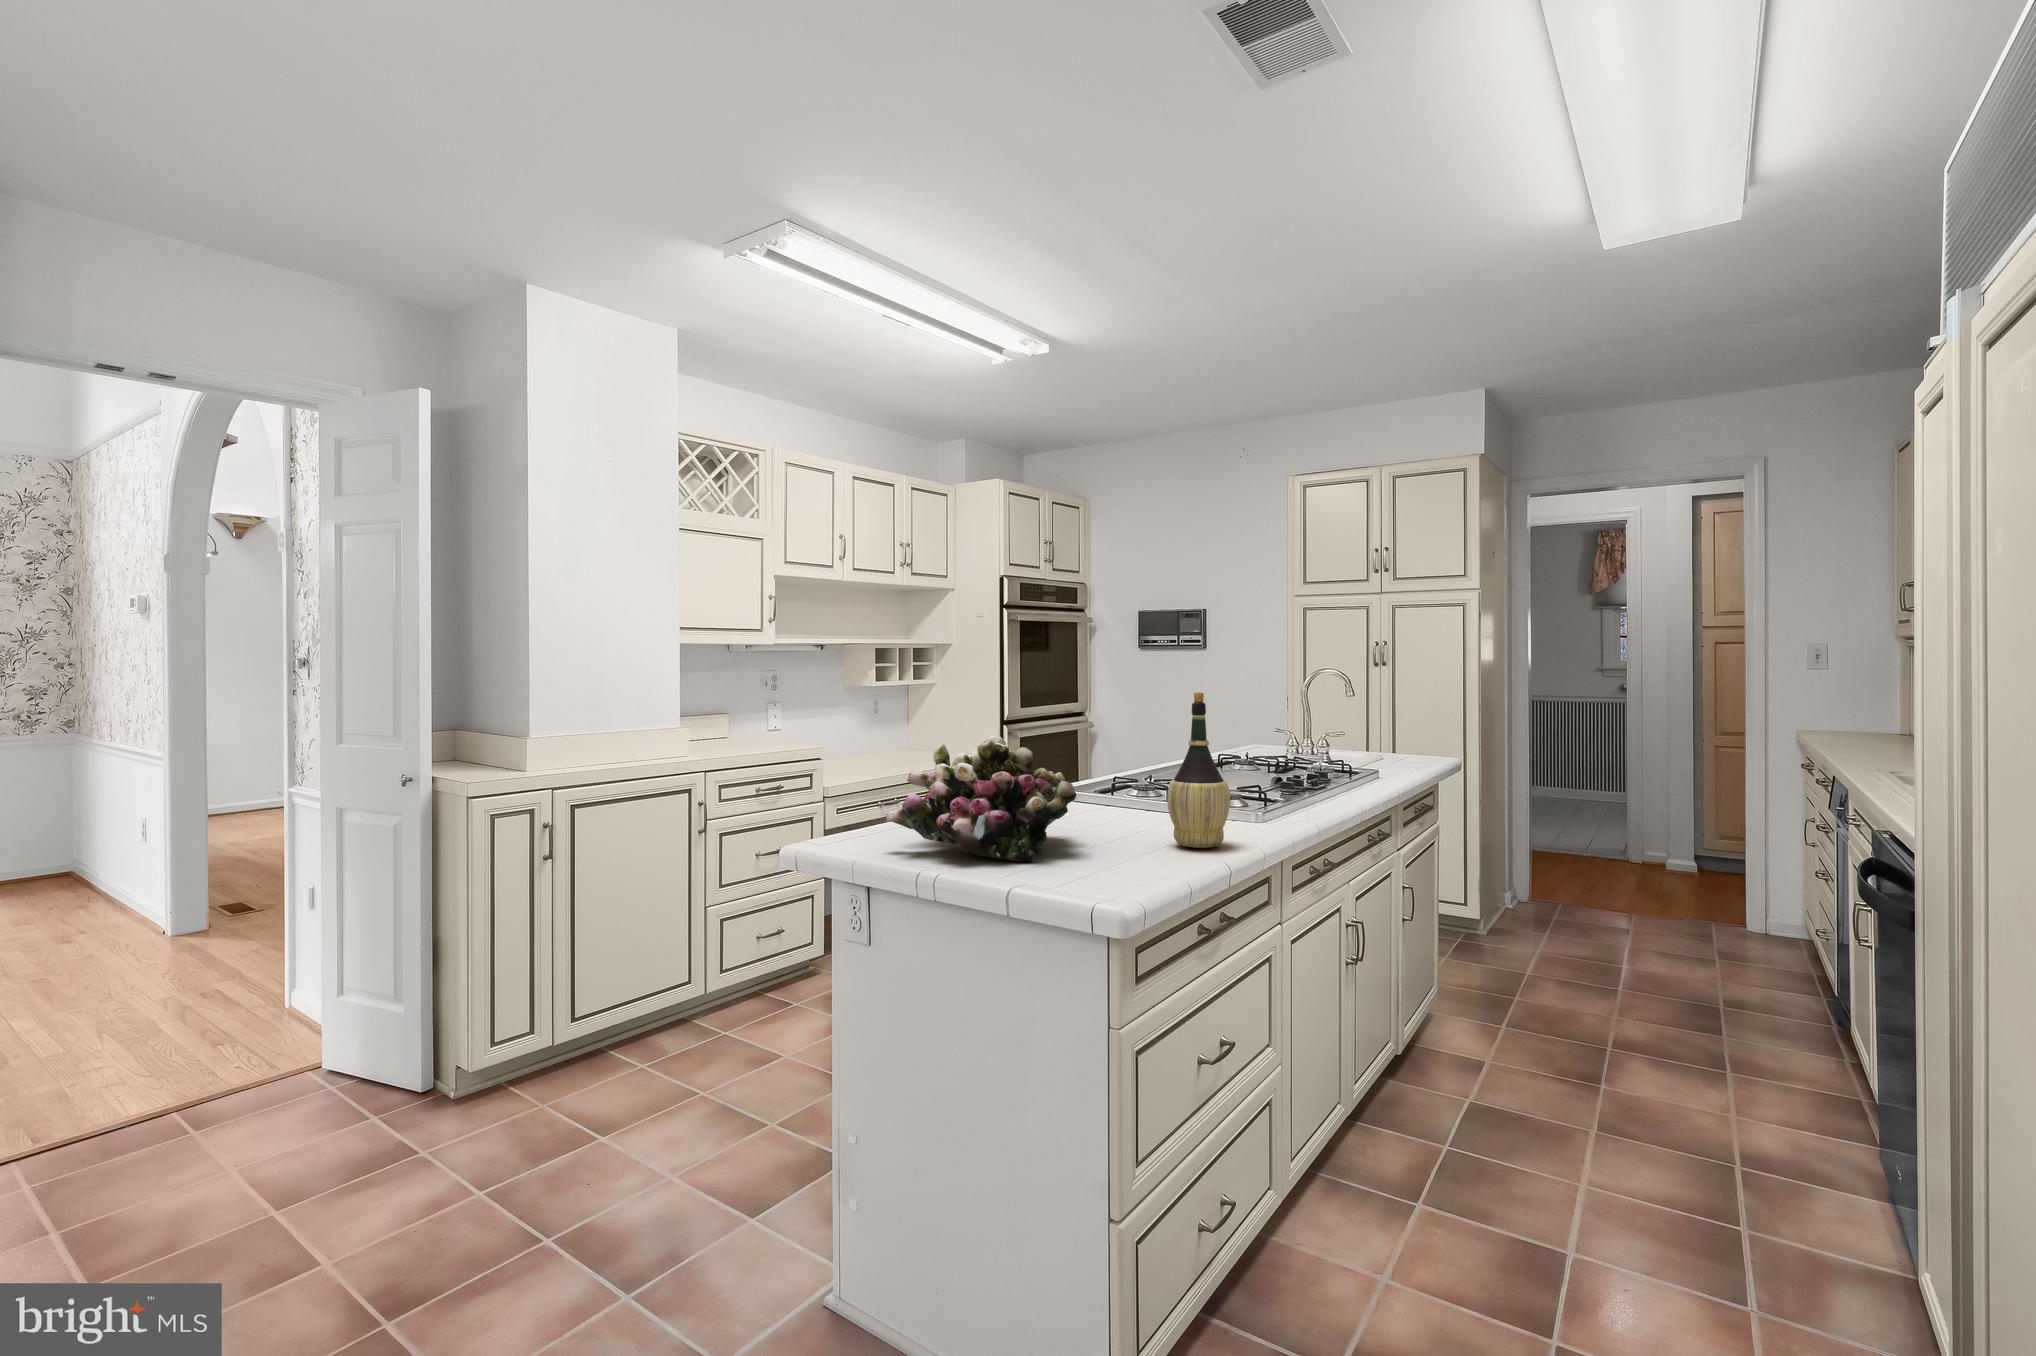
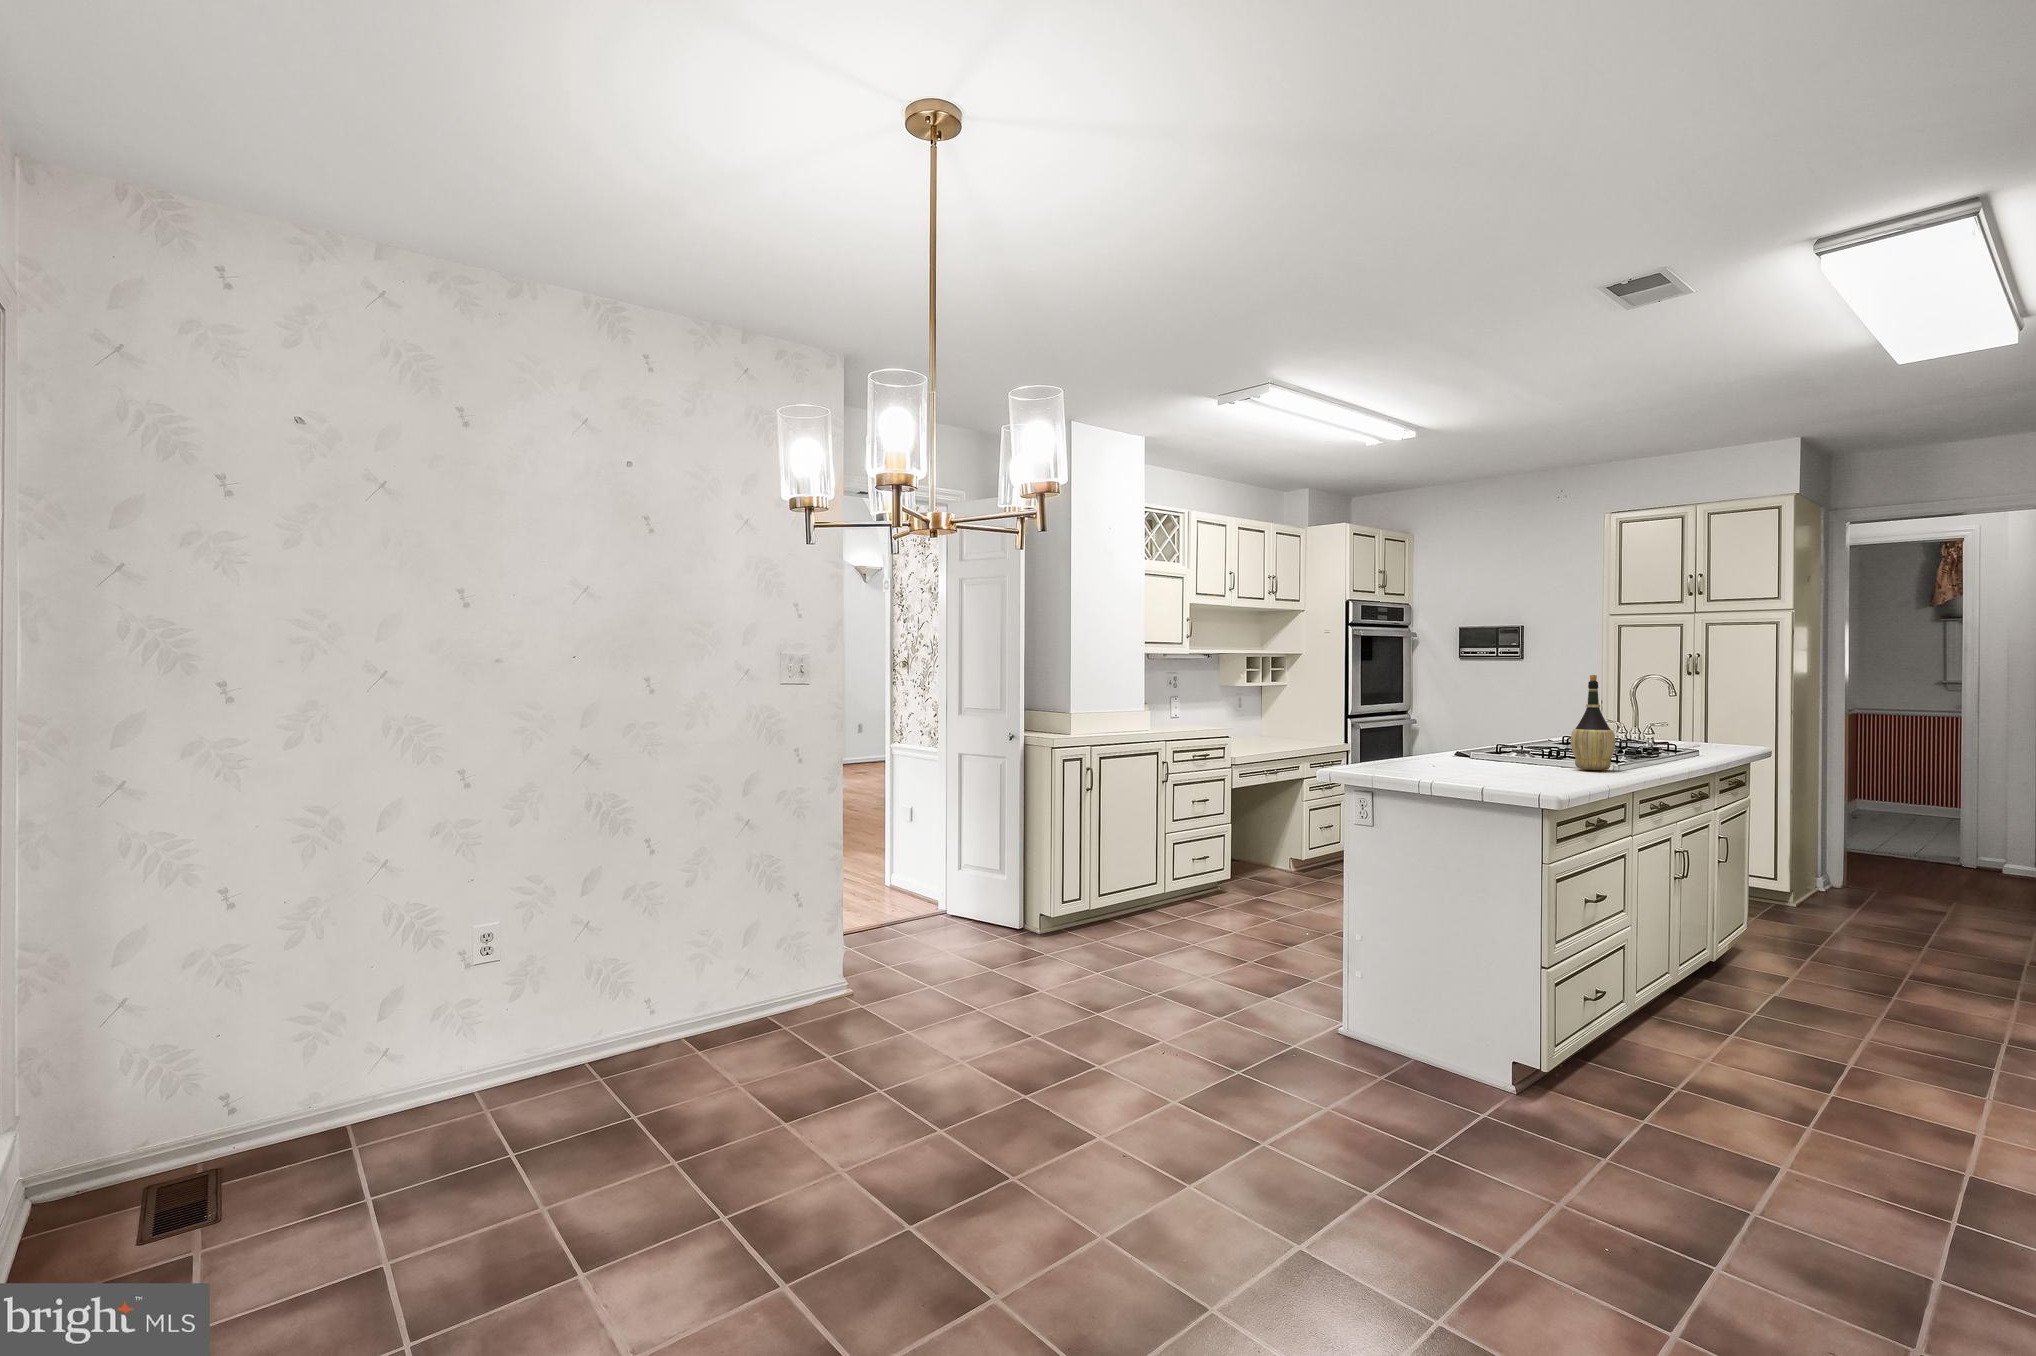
flower arrangement: present [886,735,1077,861] -> none [1389,701,1515,772]

